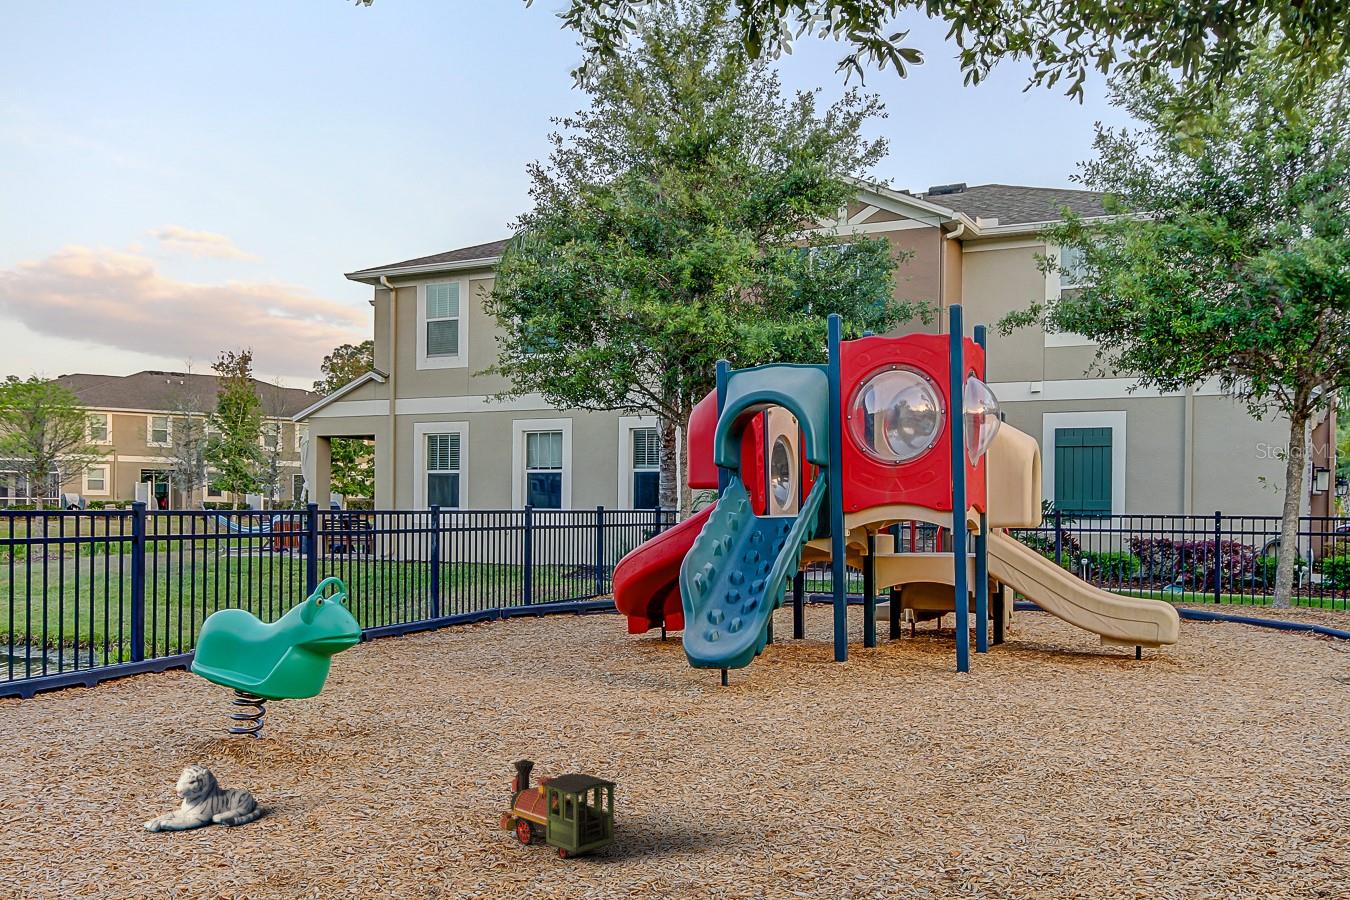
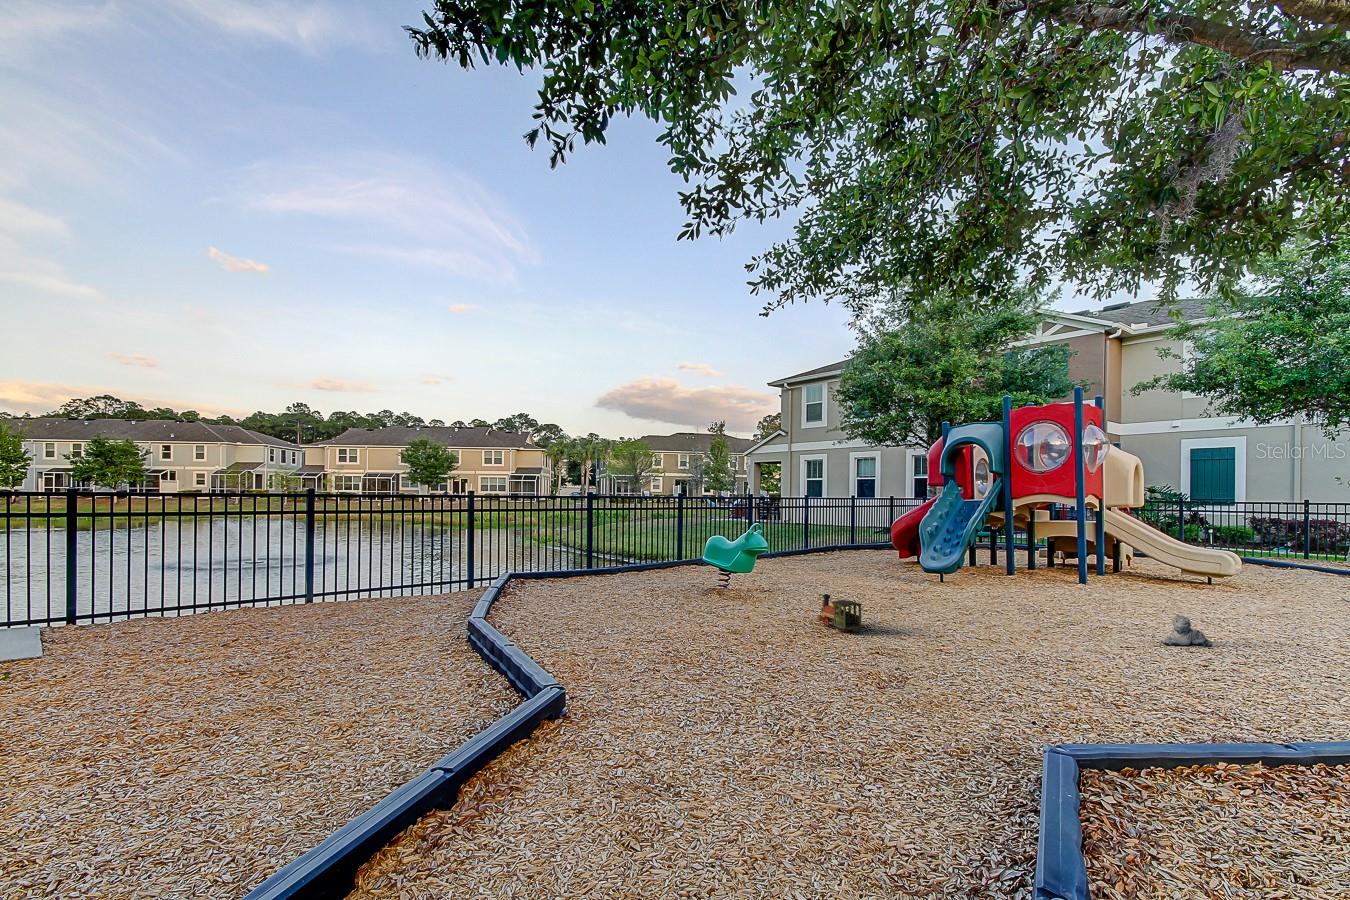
plush toy: present [144,763,262,832] -> present [1162,615,1212,646]

